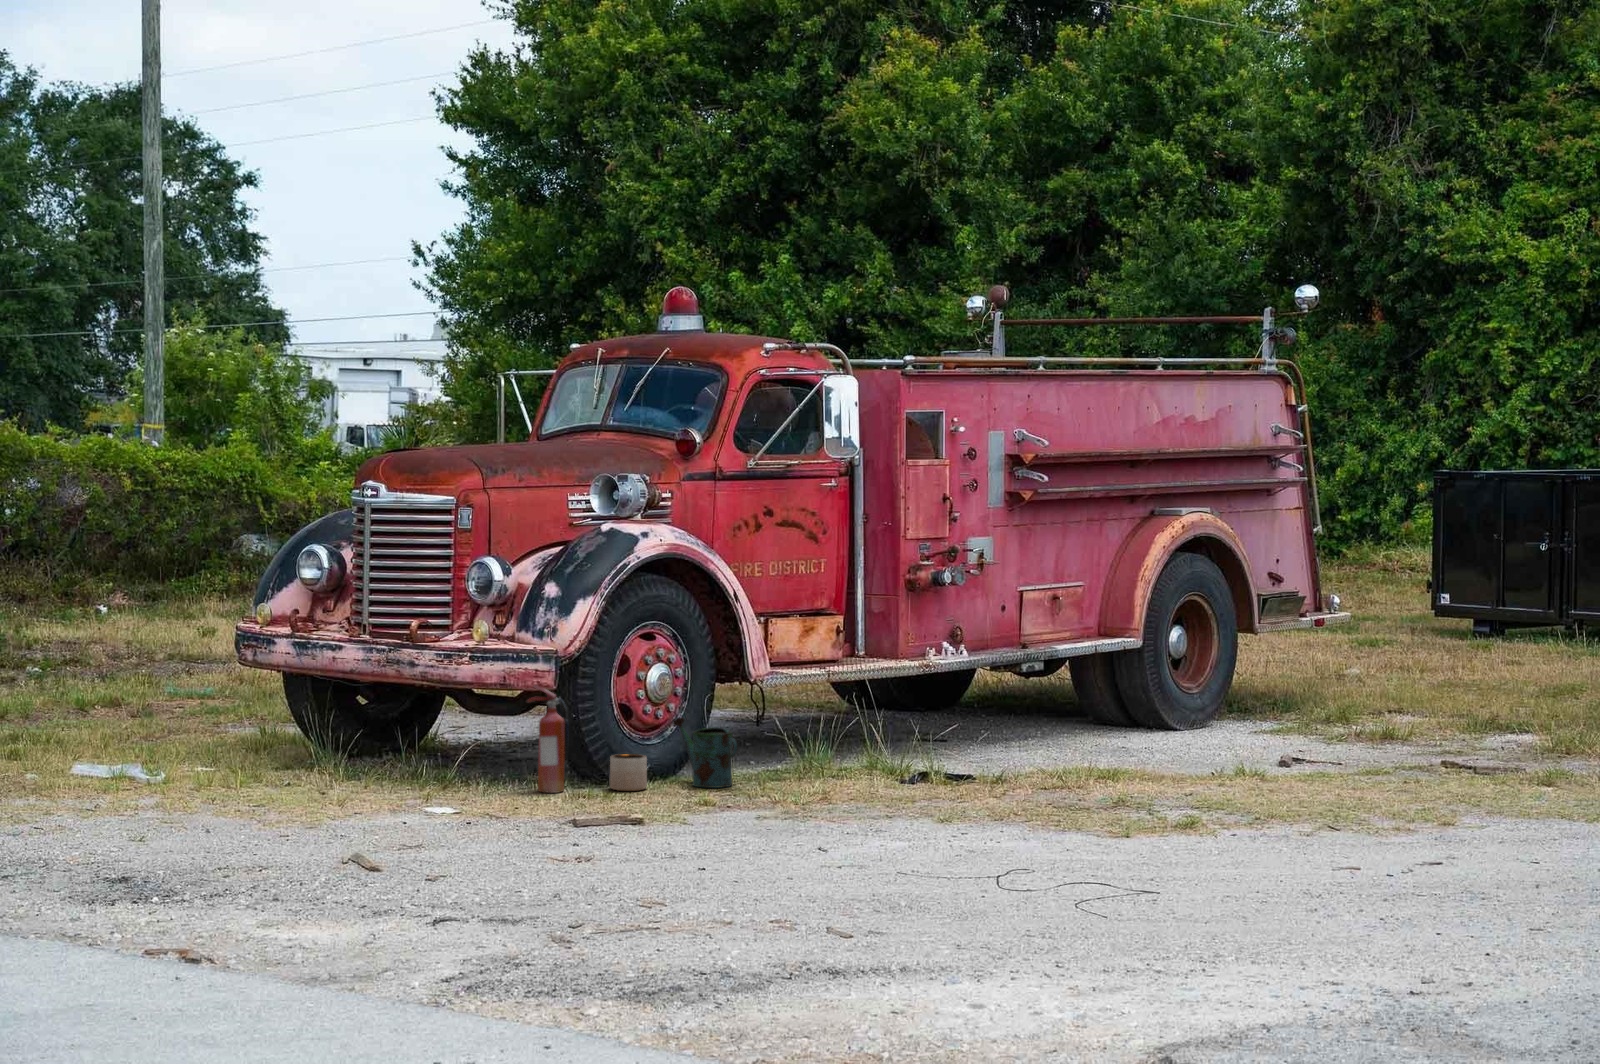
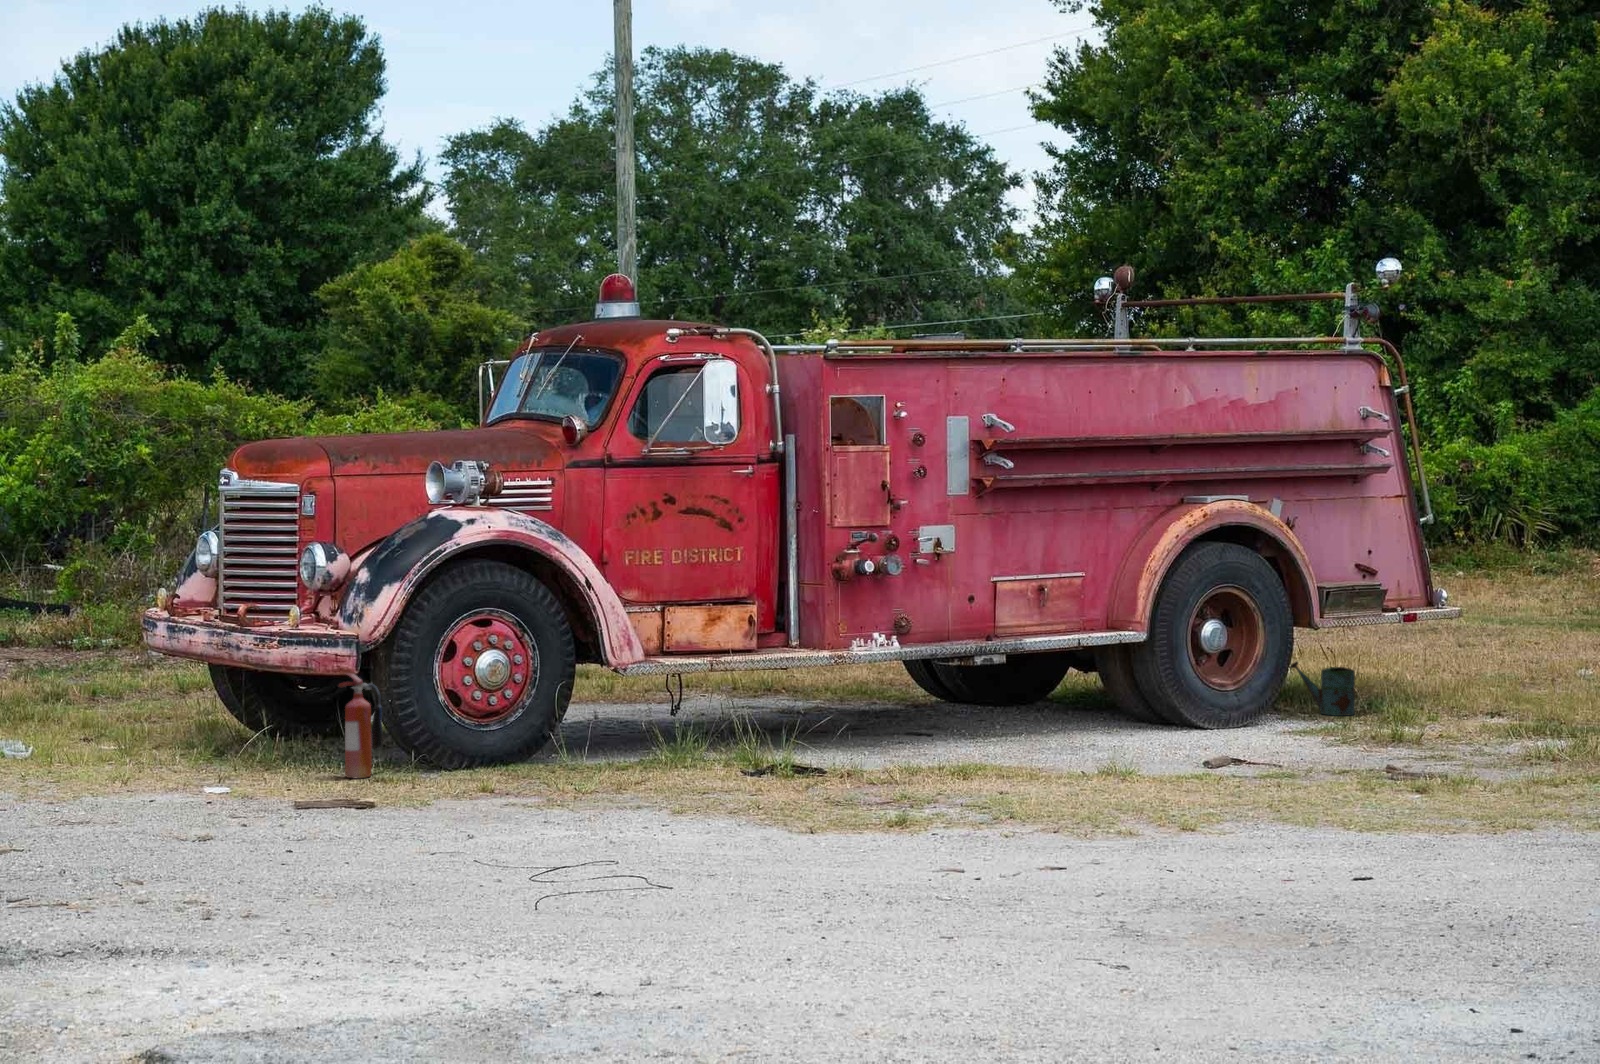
watering can: present [673,718,738,788] -> present [1290,661,1355,716]
planter: present [610,754,647,791] -> none [417,742,455,779]

